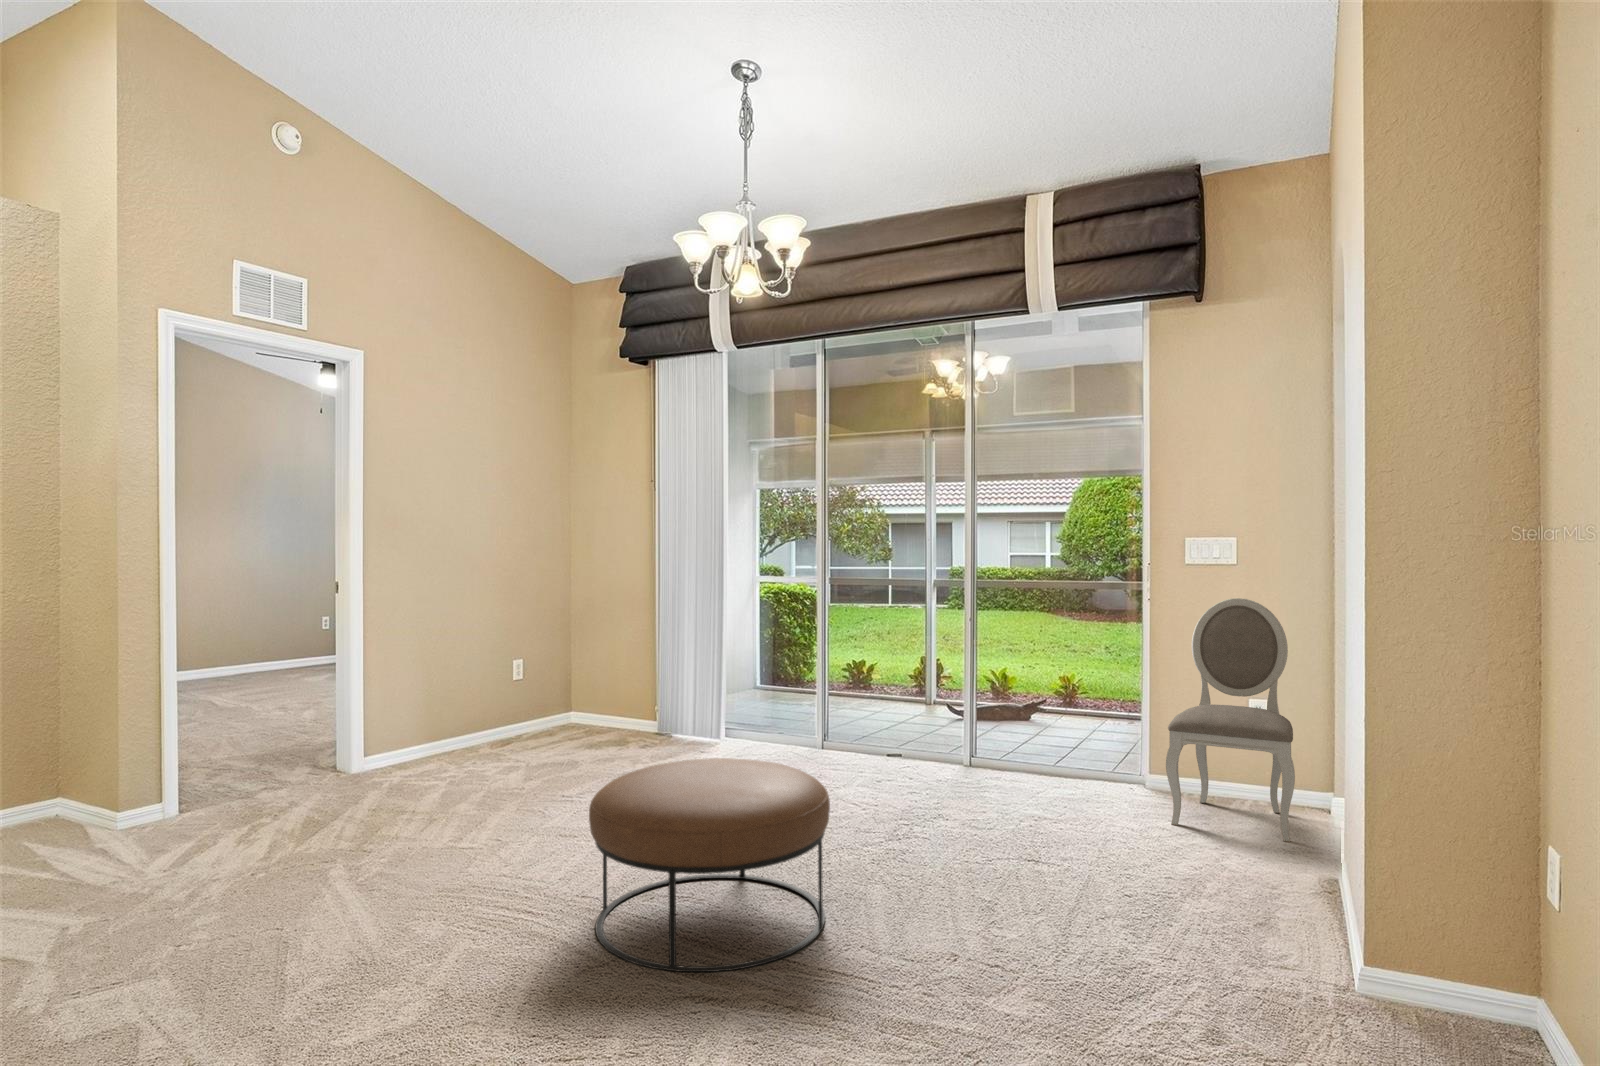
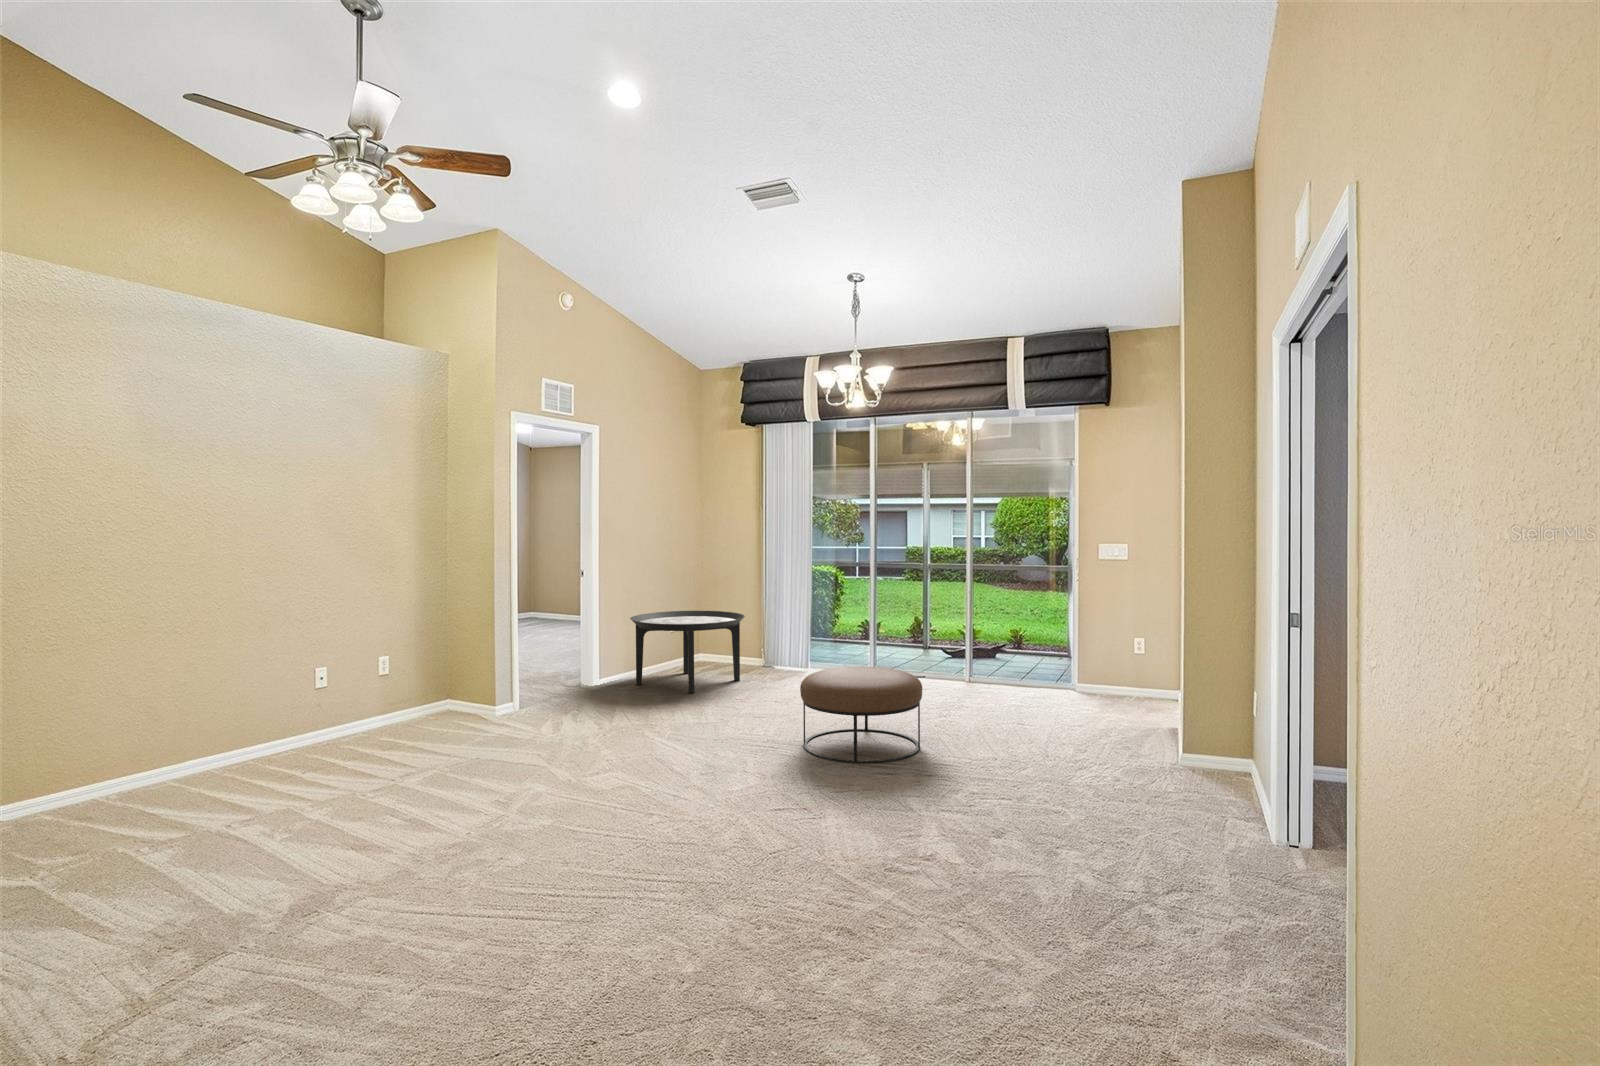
dining chair: present [1166,598,1295,842] -> none [1088,579,1157,713]
round table: none [412,648,605,787] -> present [630,611,745,693]

